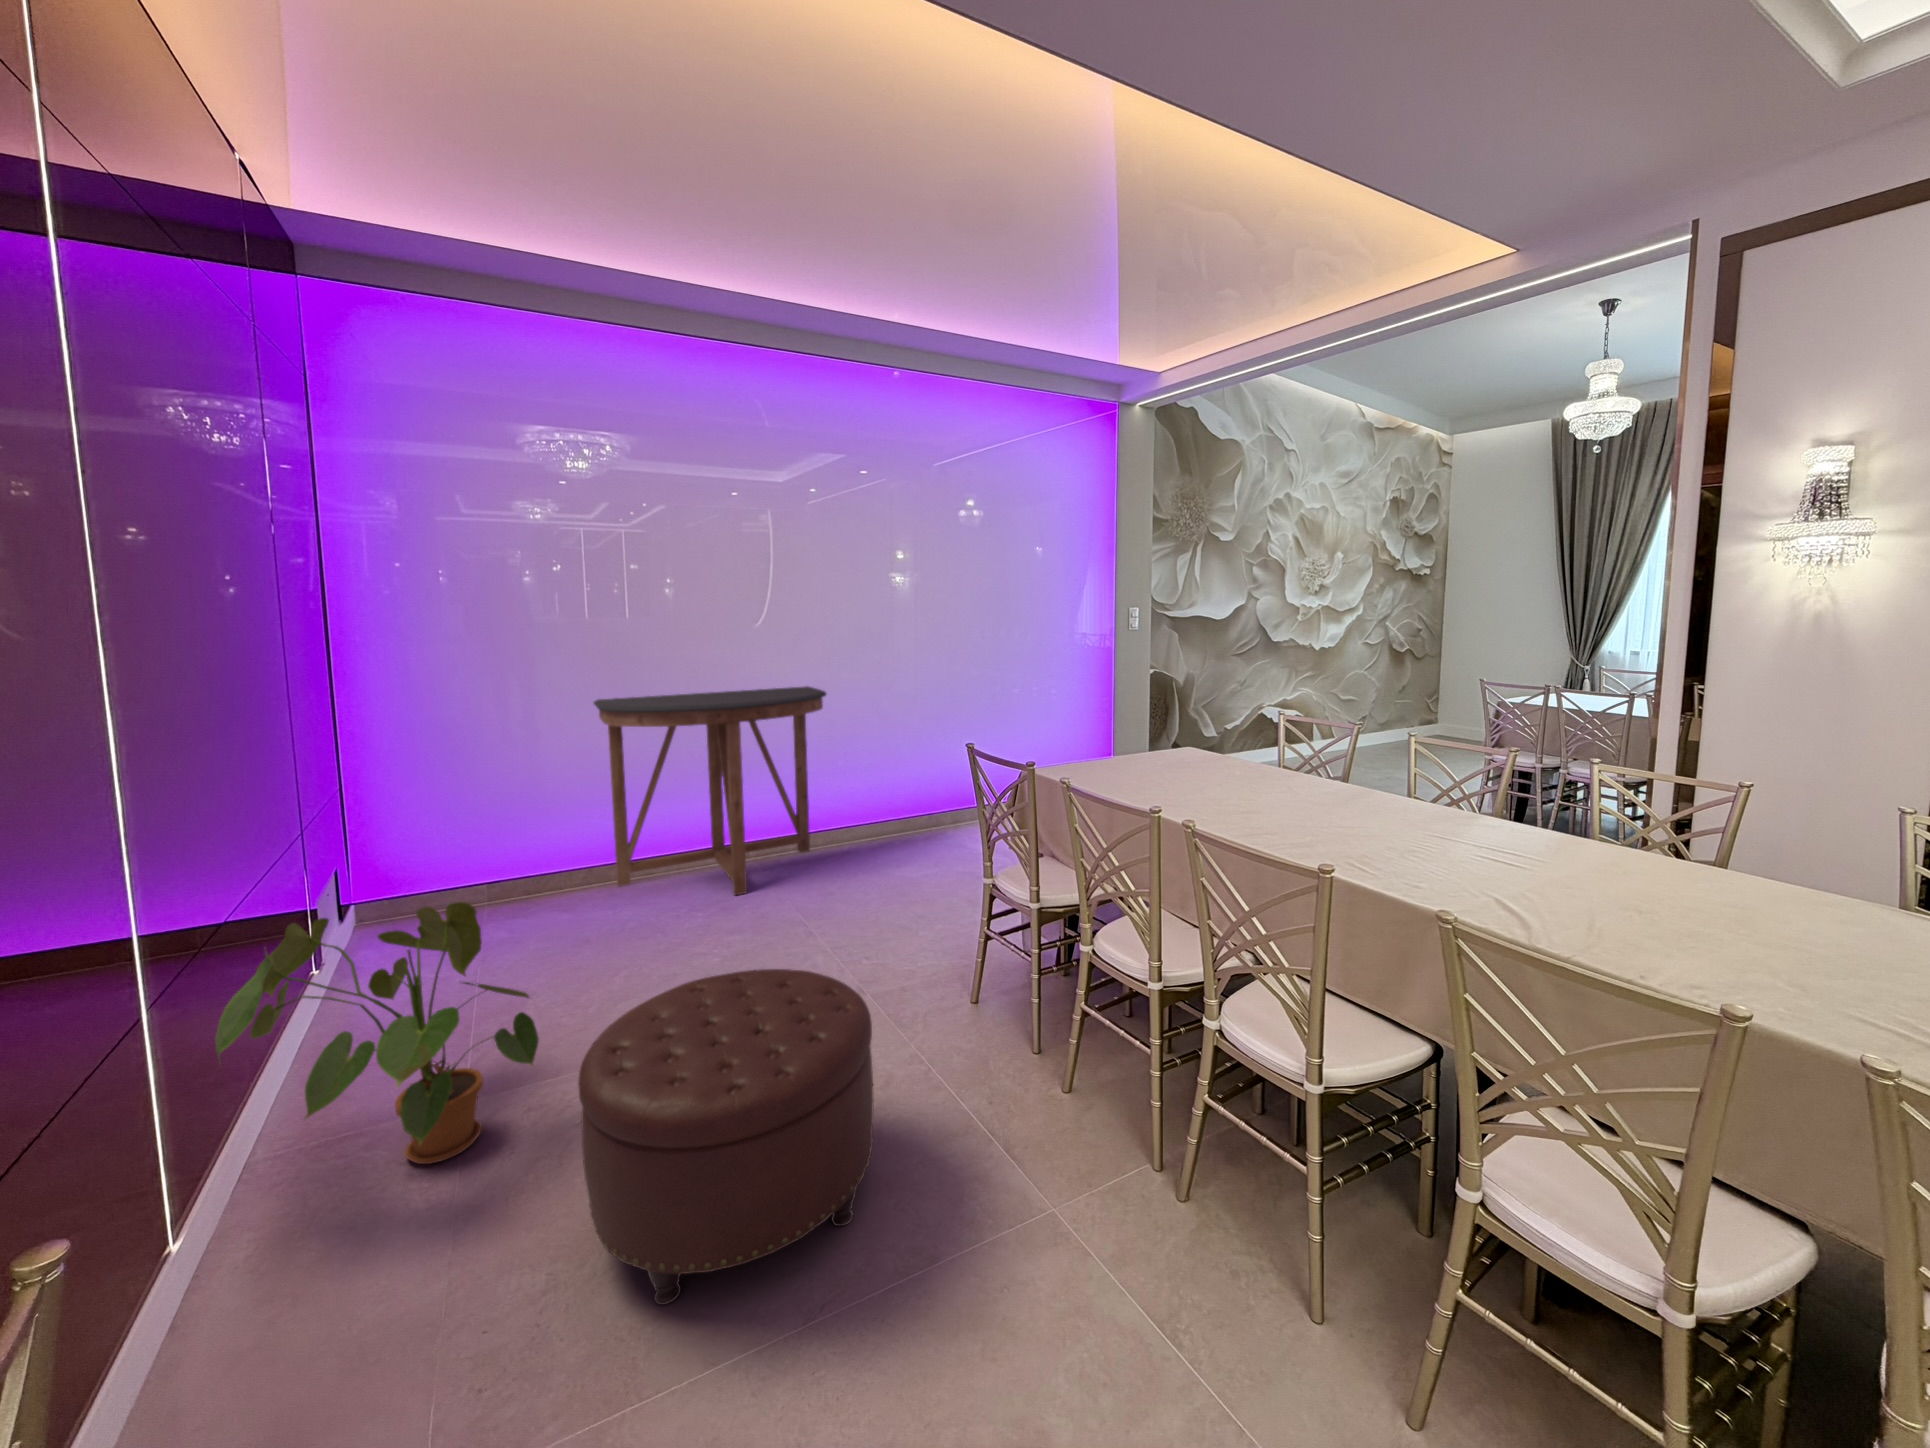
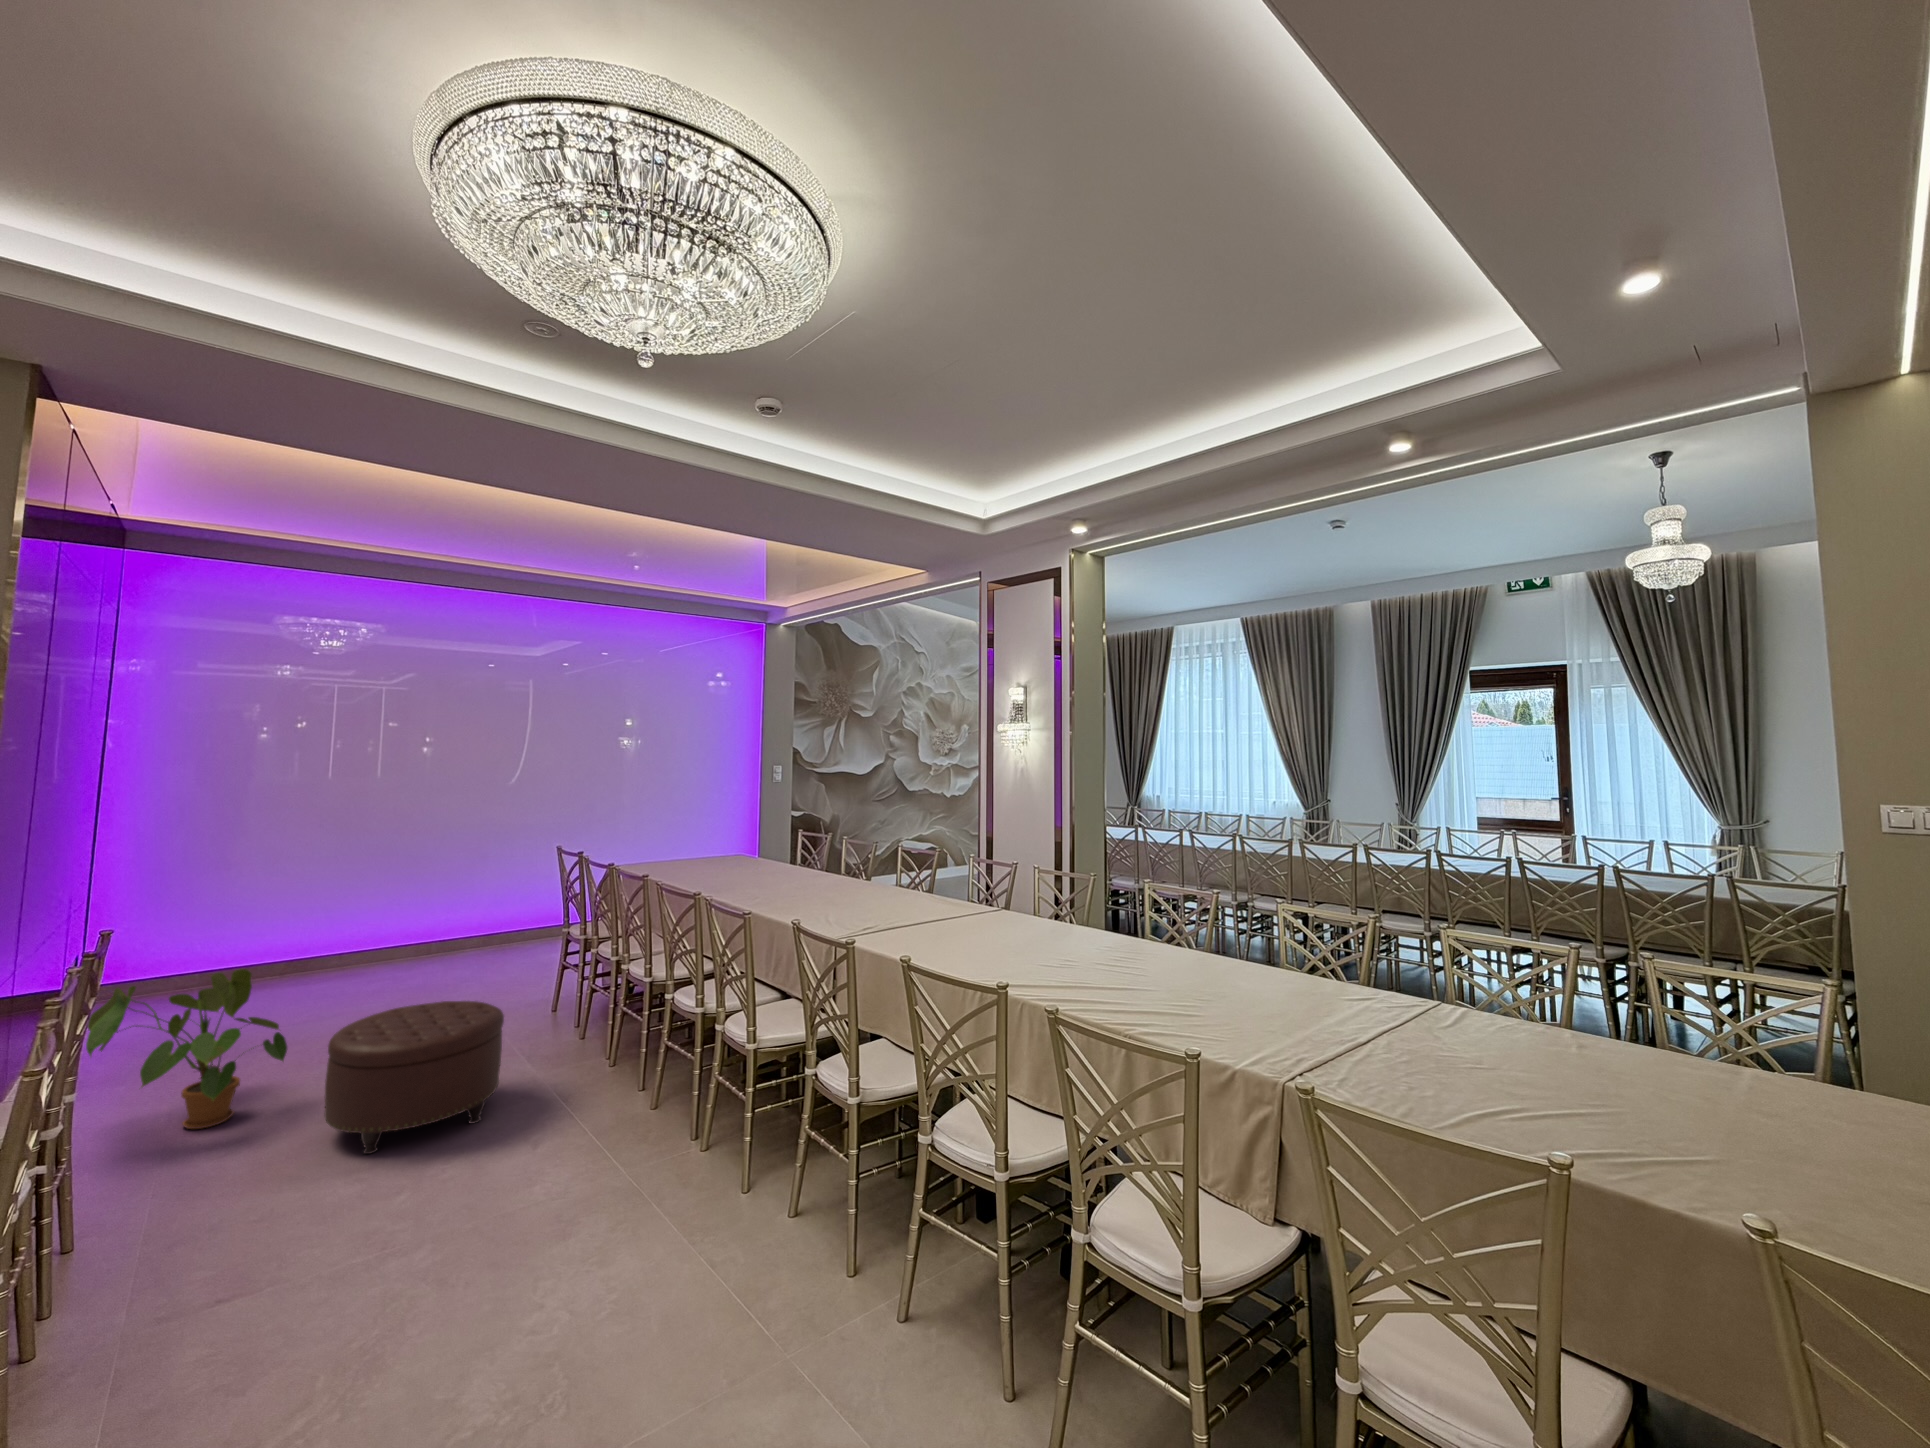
console table: present [594,686,826,896] -> none [308,832,511,993]

